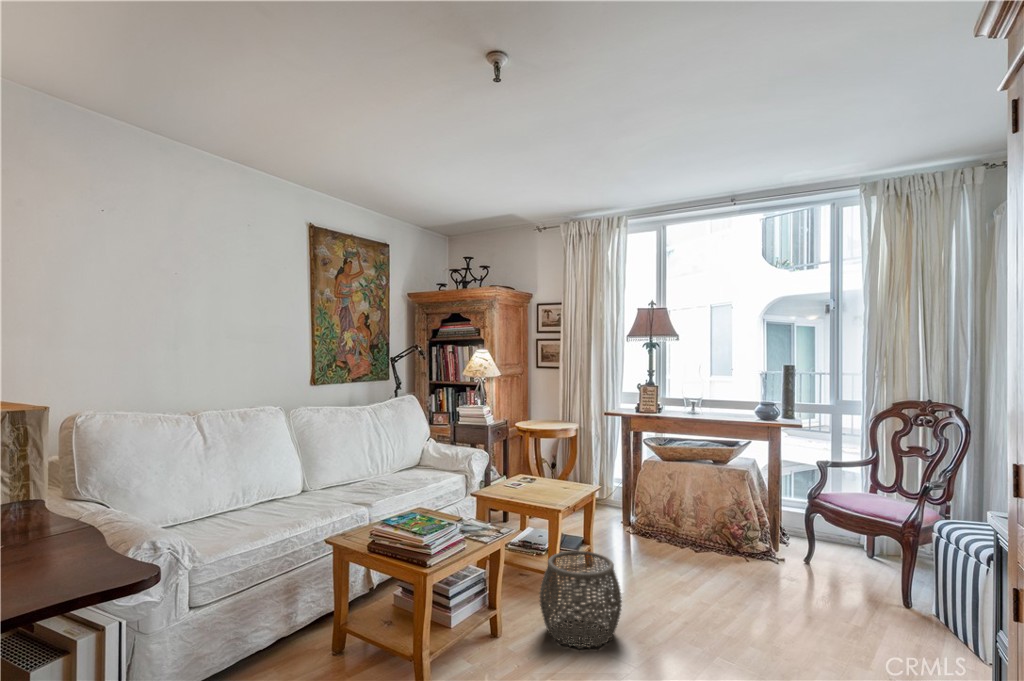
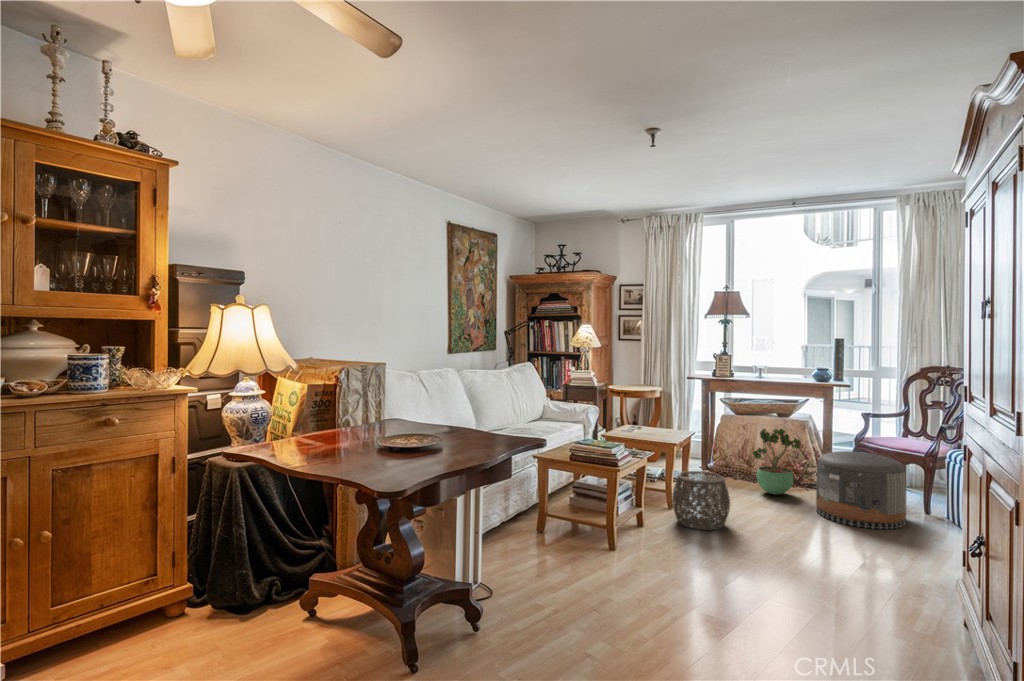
potted plant: none [674,483,736,573] -> present [753,429,801,495]
pouf: none [753,519,880,644] -> present [816,451,907,529]

